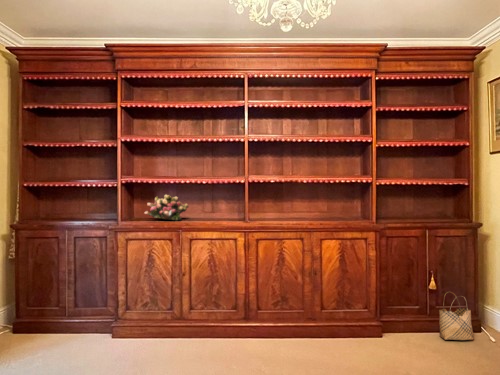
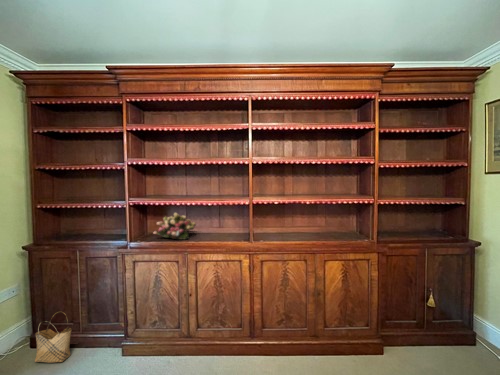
woven basket: present [439,292,473,340] -> present [35,312,72,363]

